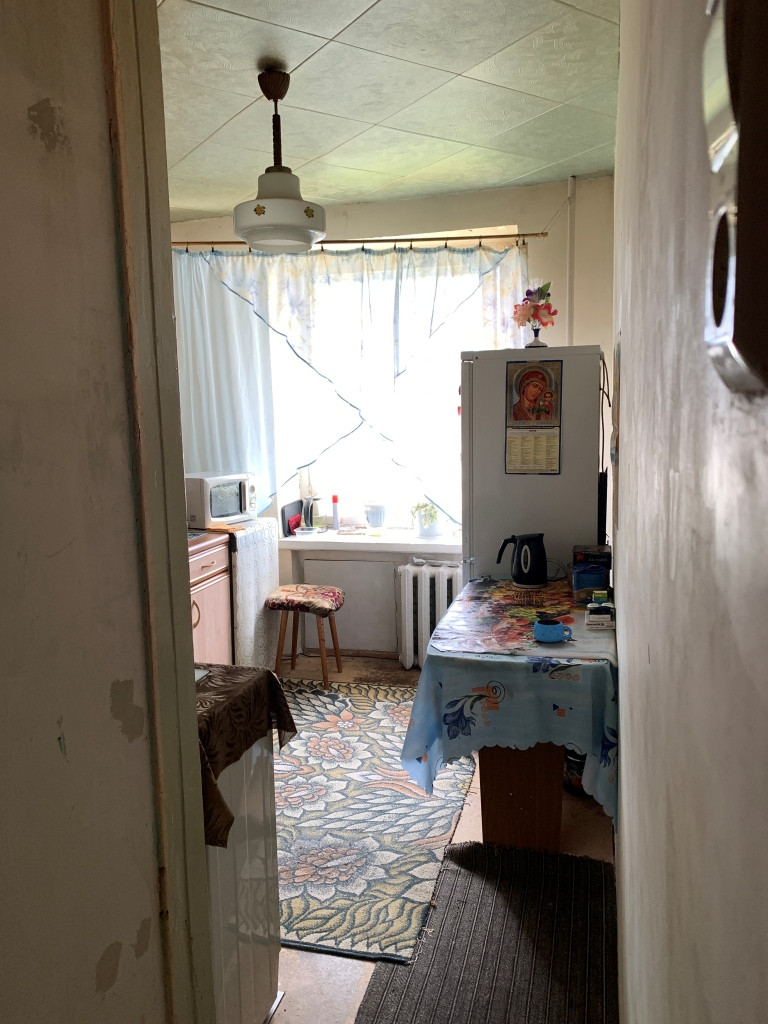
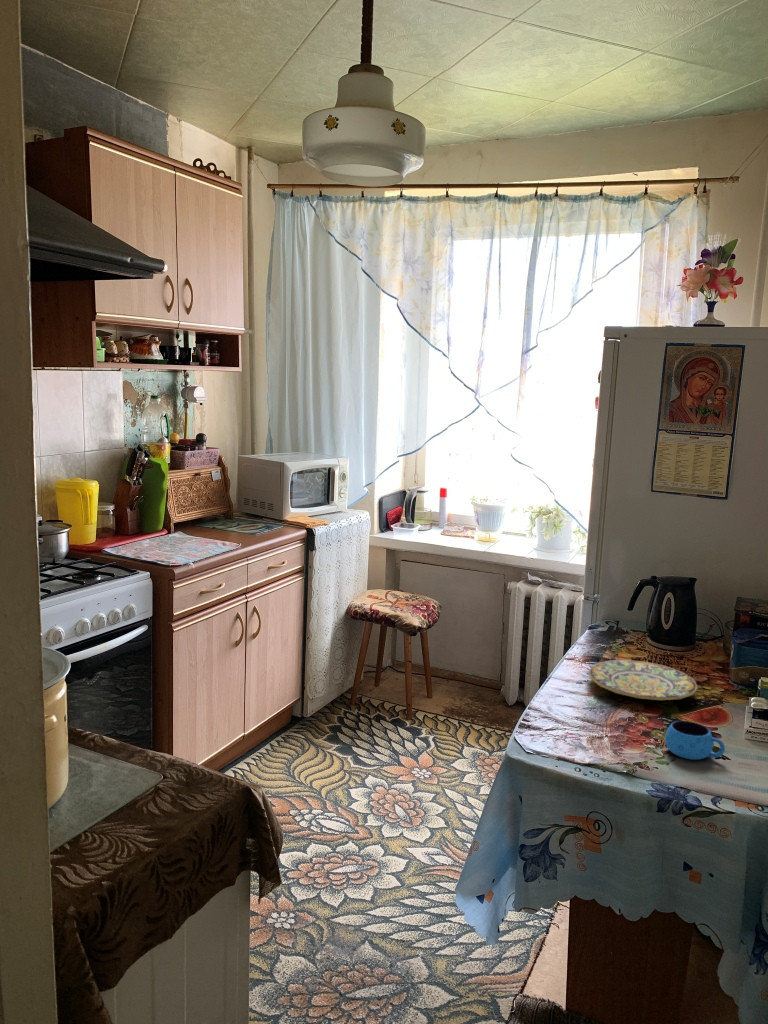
plate: none [475,595,552,615] -> present [588,660,698,700]

